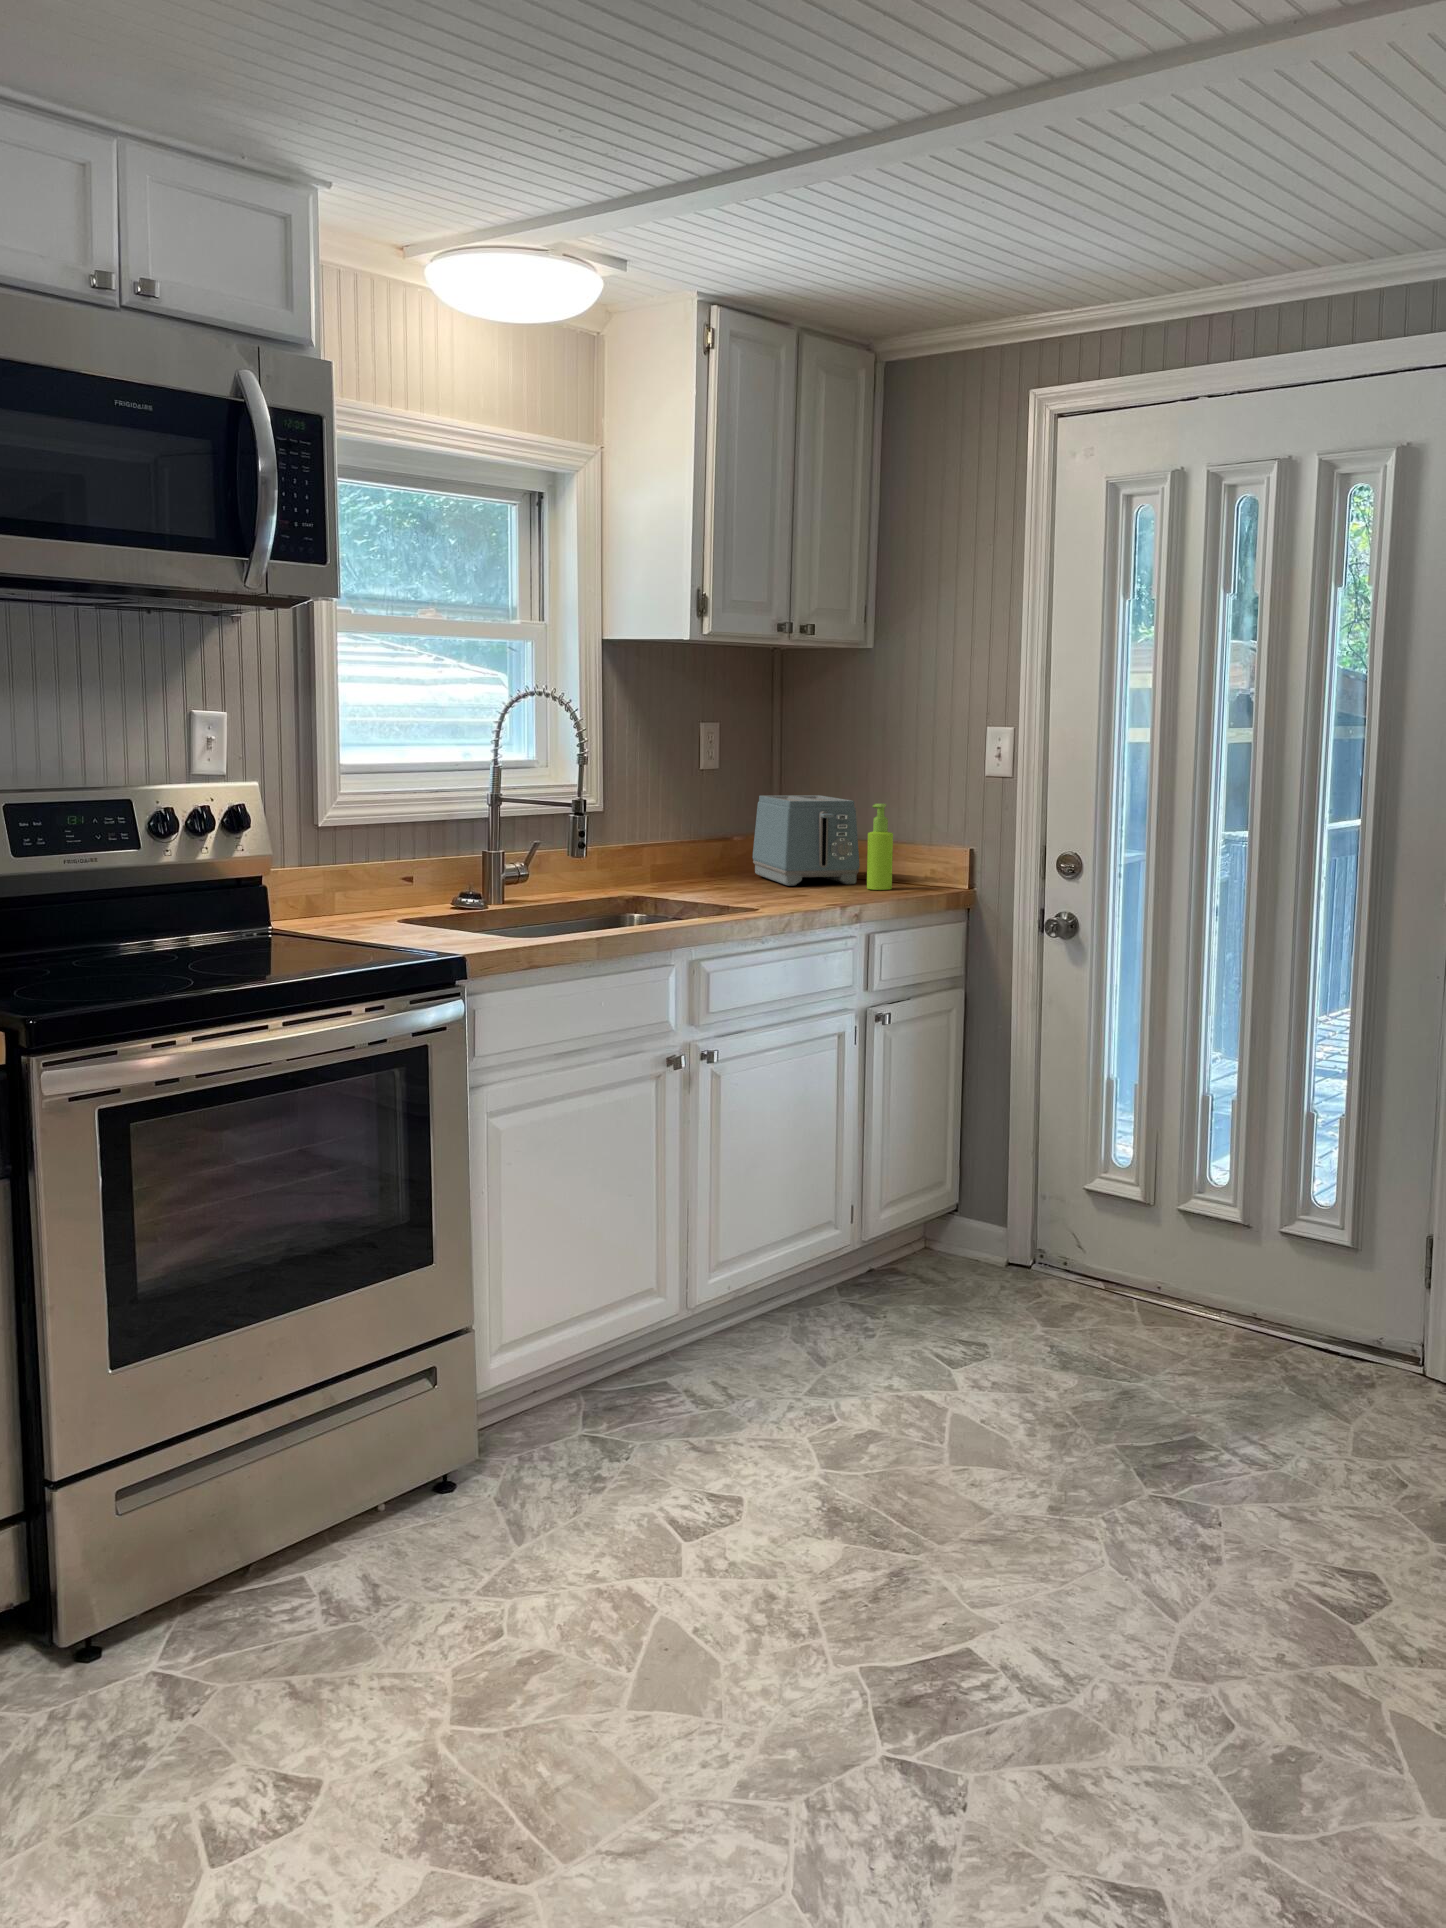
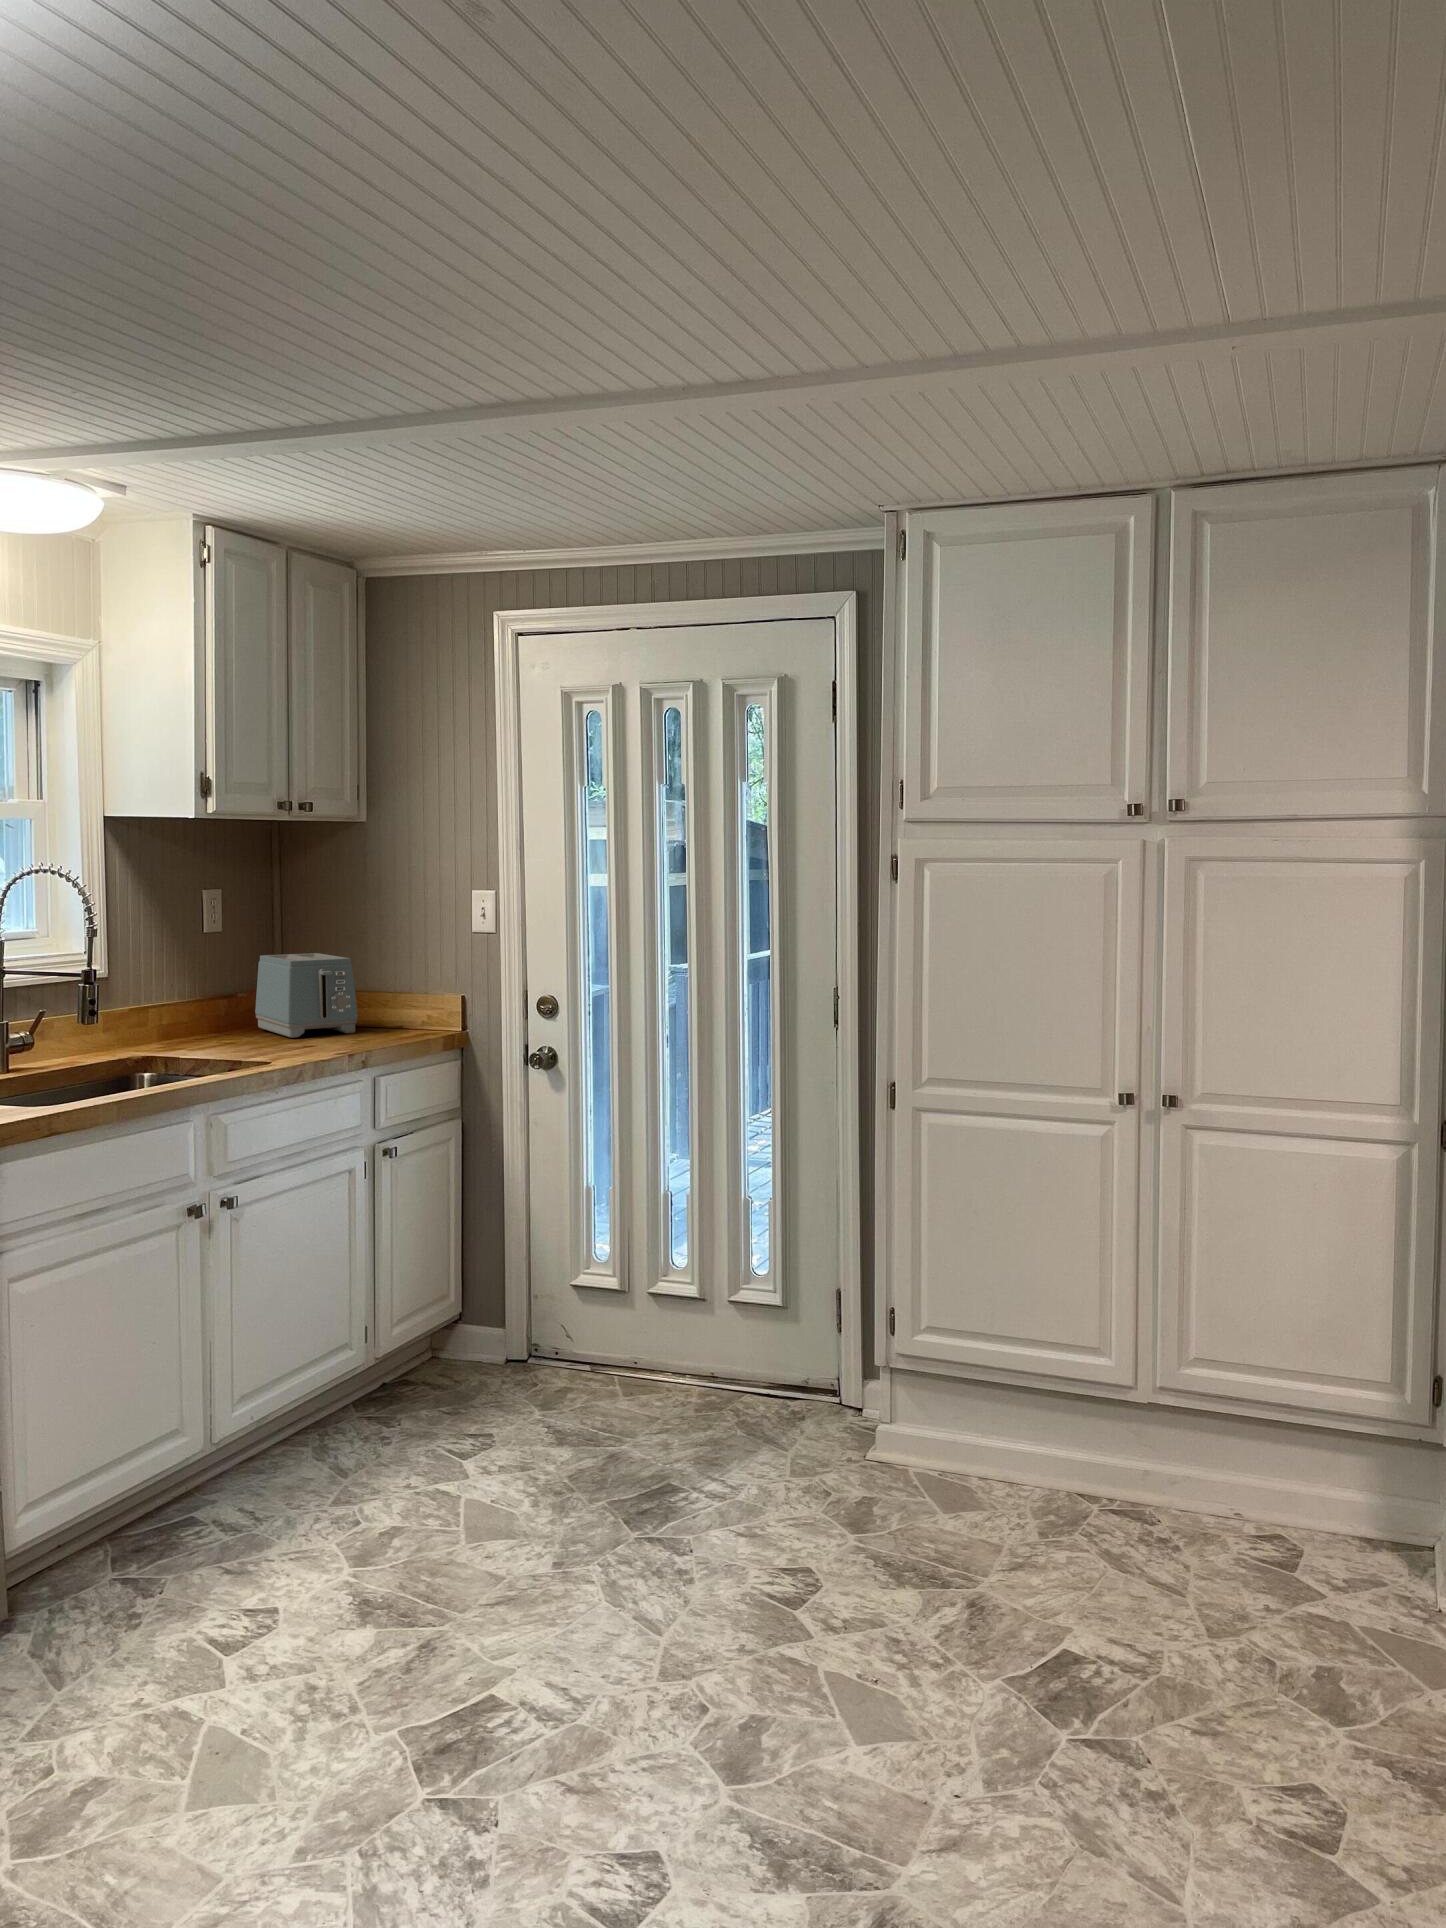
soap dispenser: present [867,804,893,890] -> none [365,961,388,1038]

